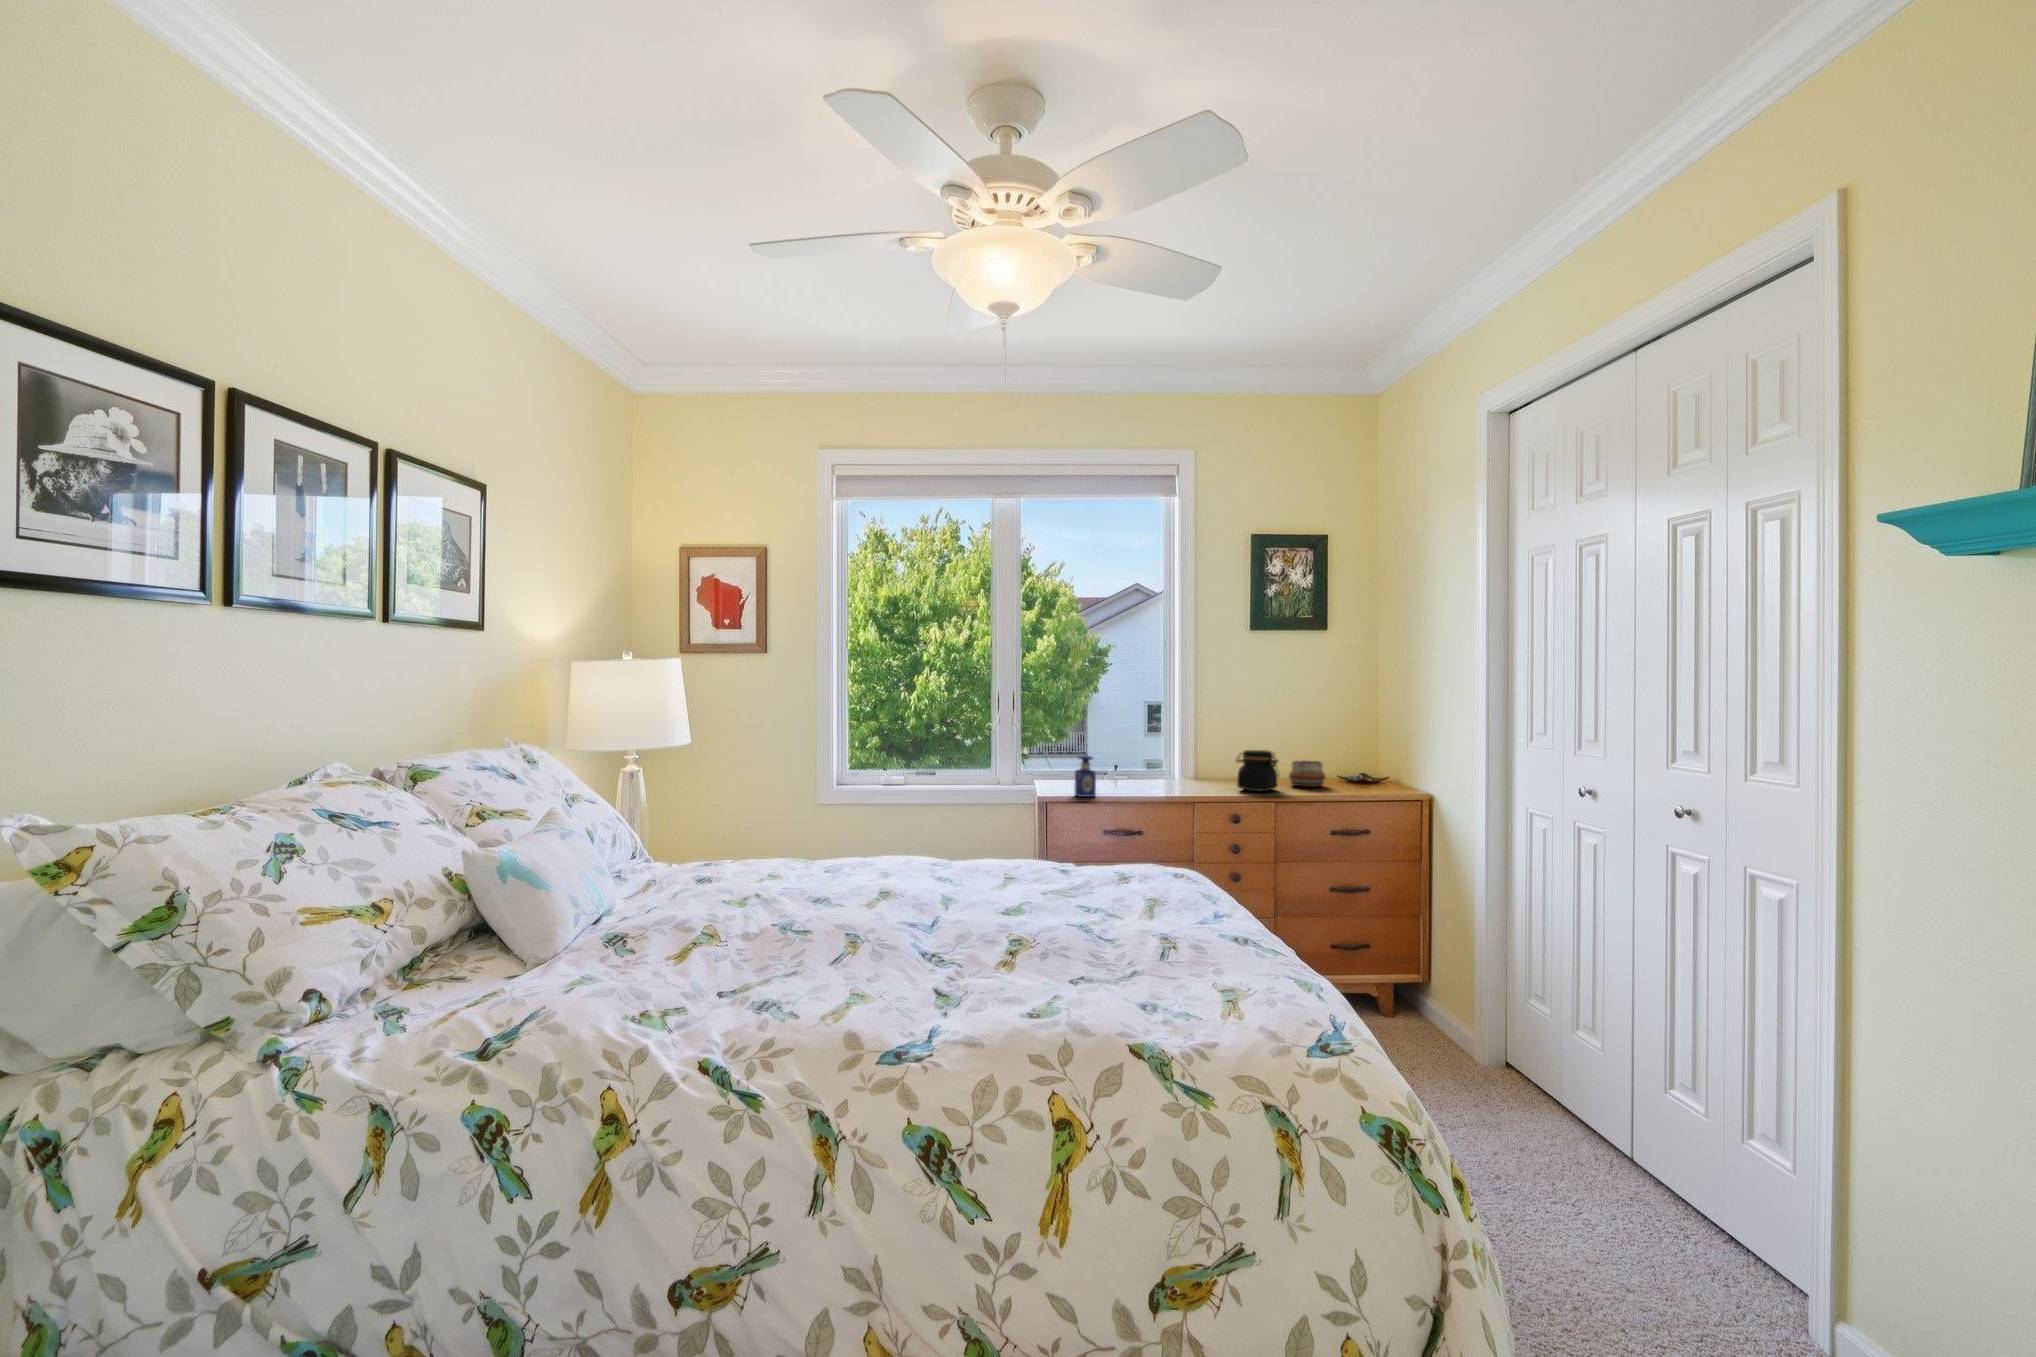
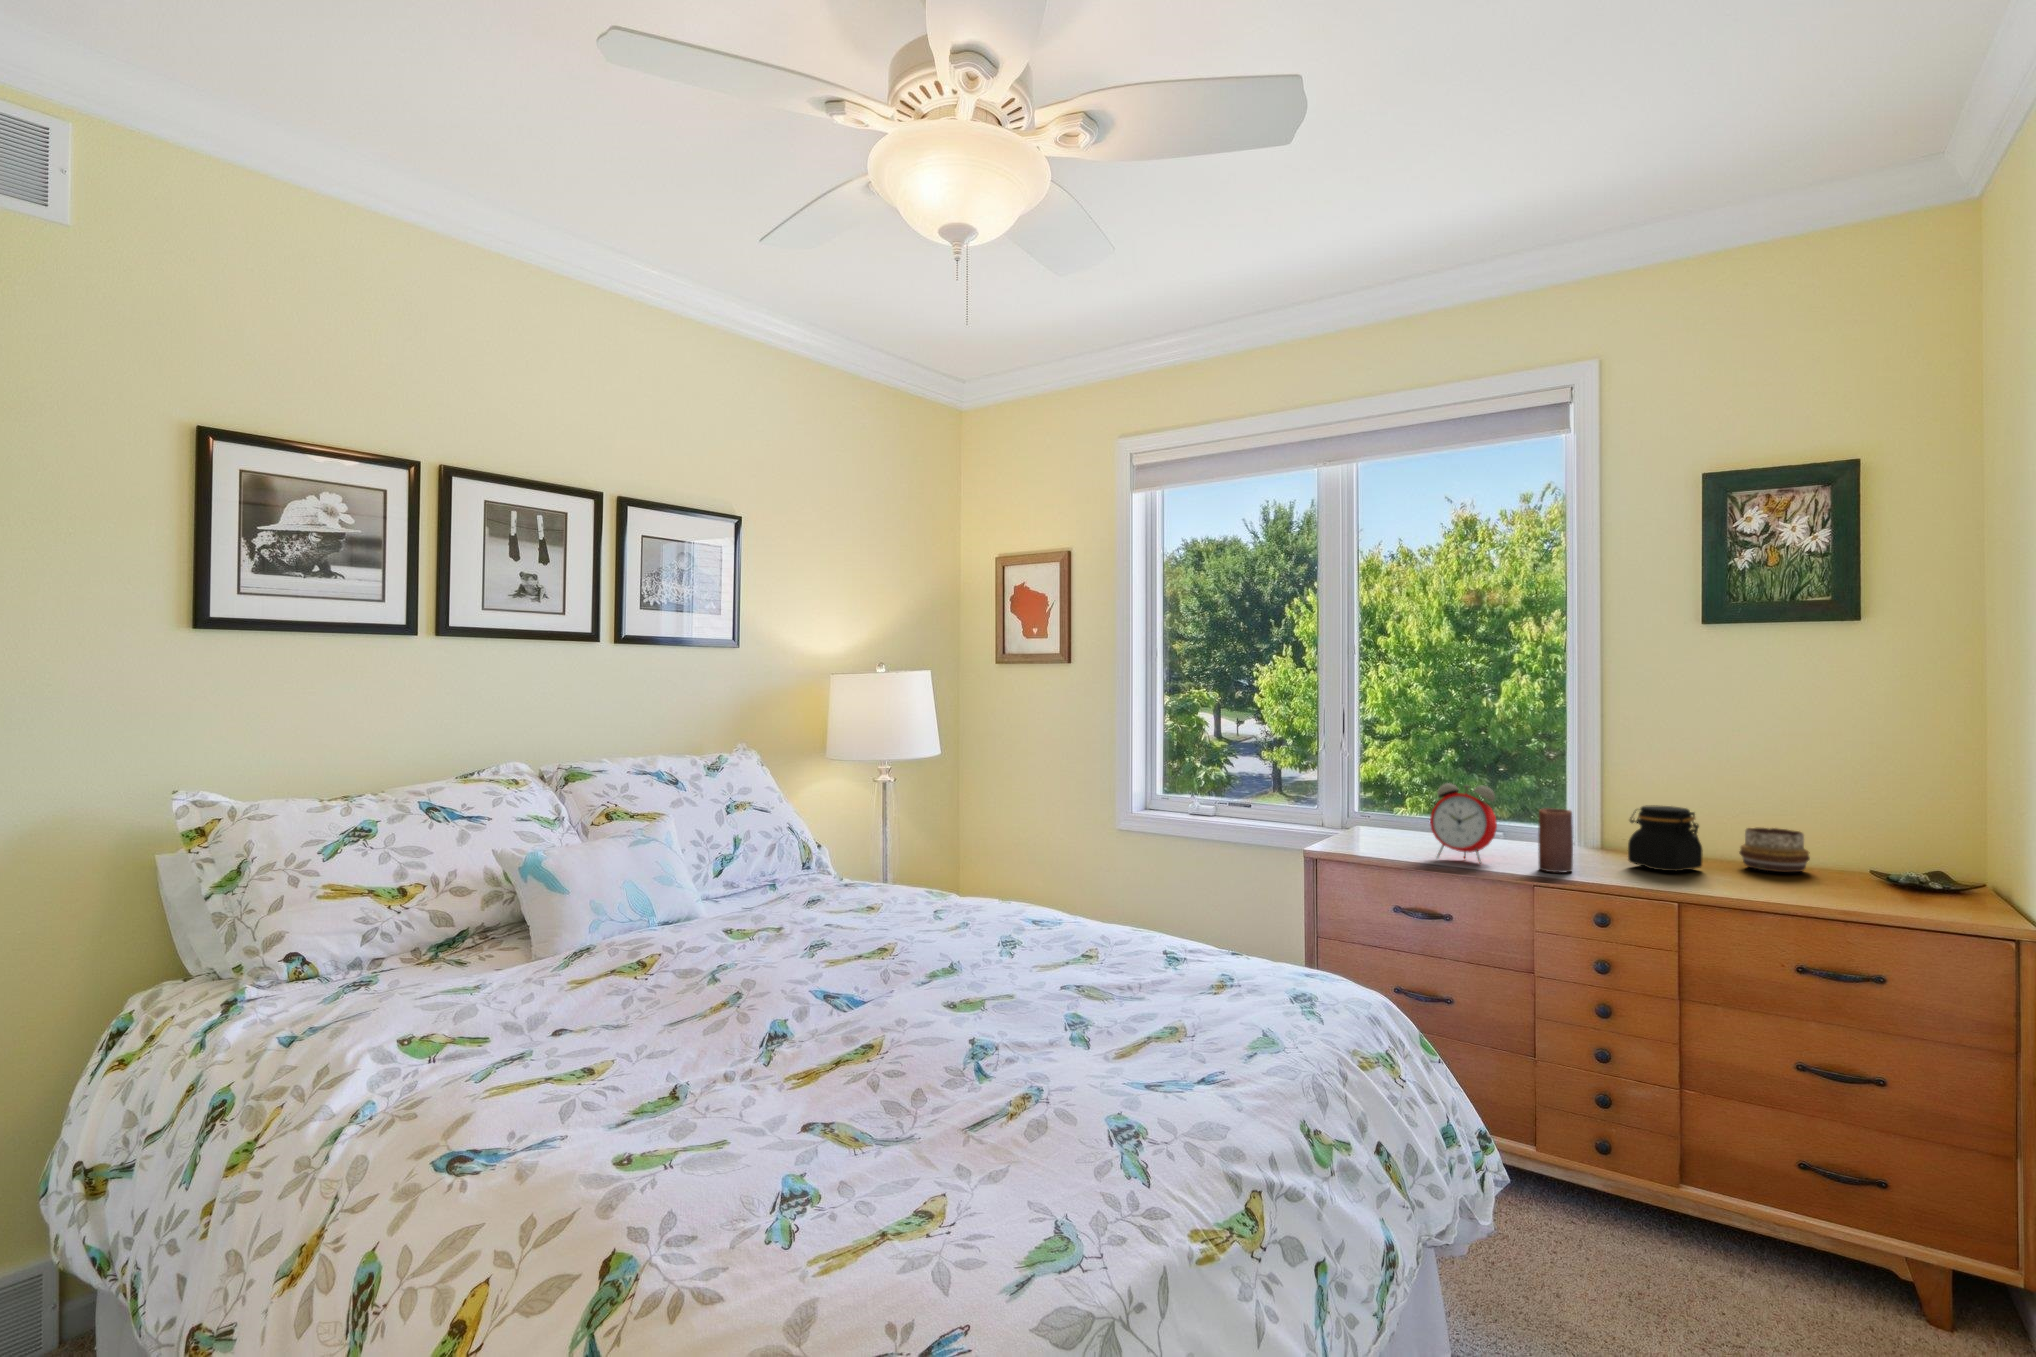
alarm clock: none [1124,742,1166,797] -> present [1430,783,1497,863]
perfume bottle: present [1074,755,1096,797] -> none [1366,797,1395,854]
candle: none [1196,755,1218,798] -> present [1538,808,1573,873]

